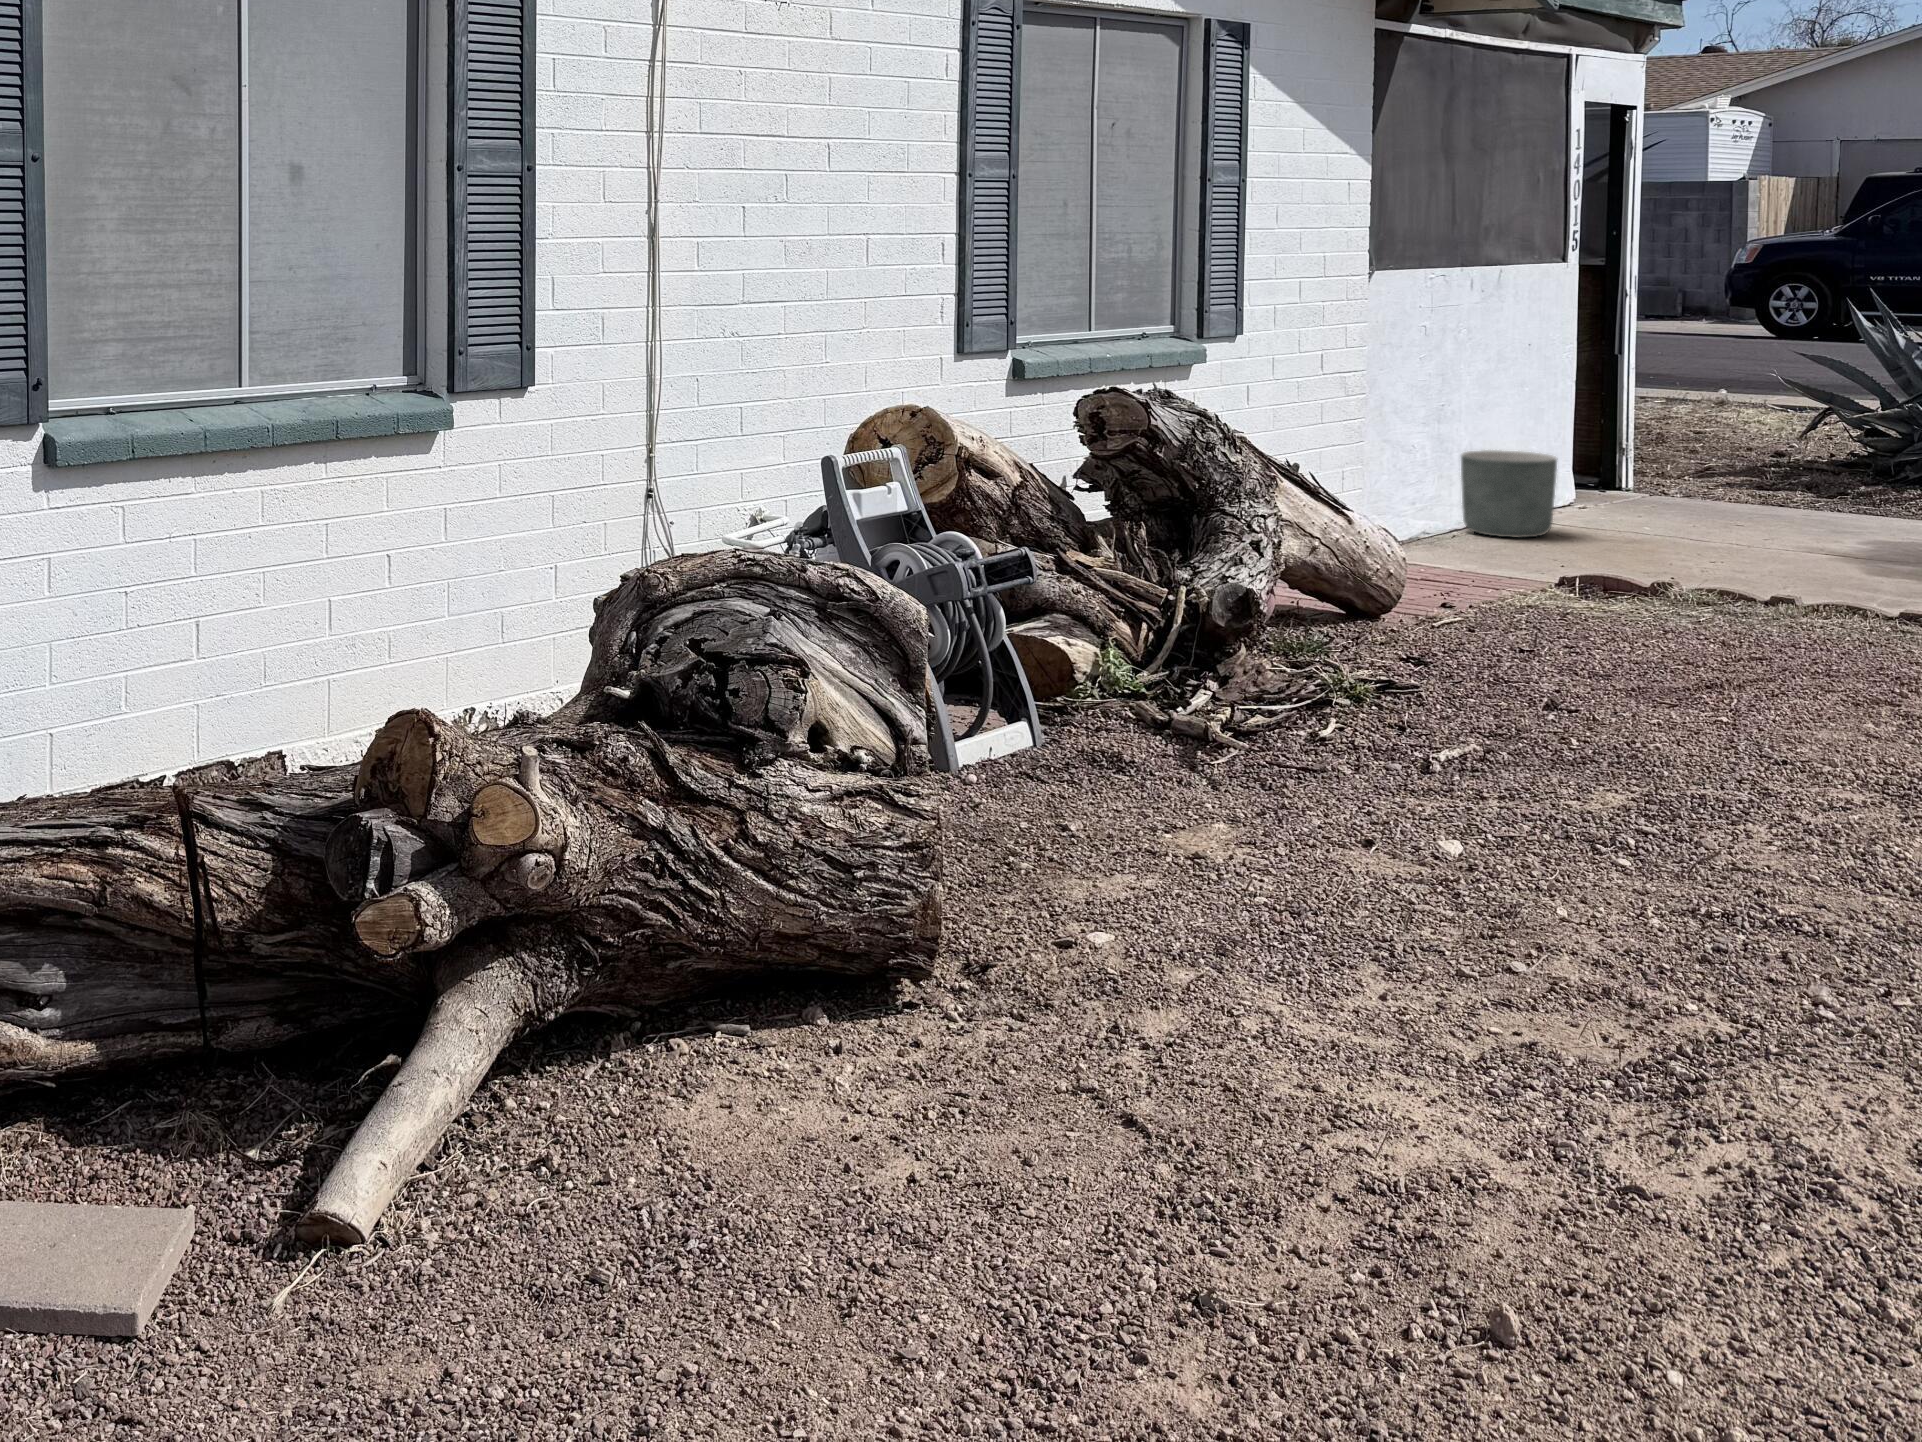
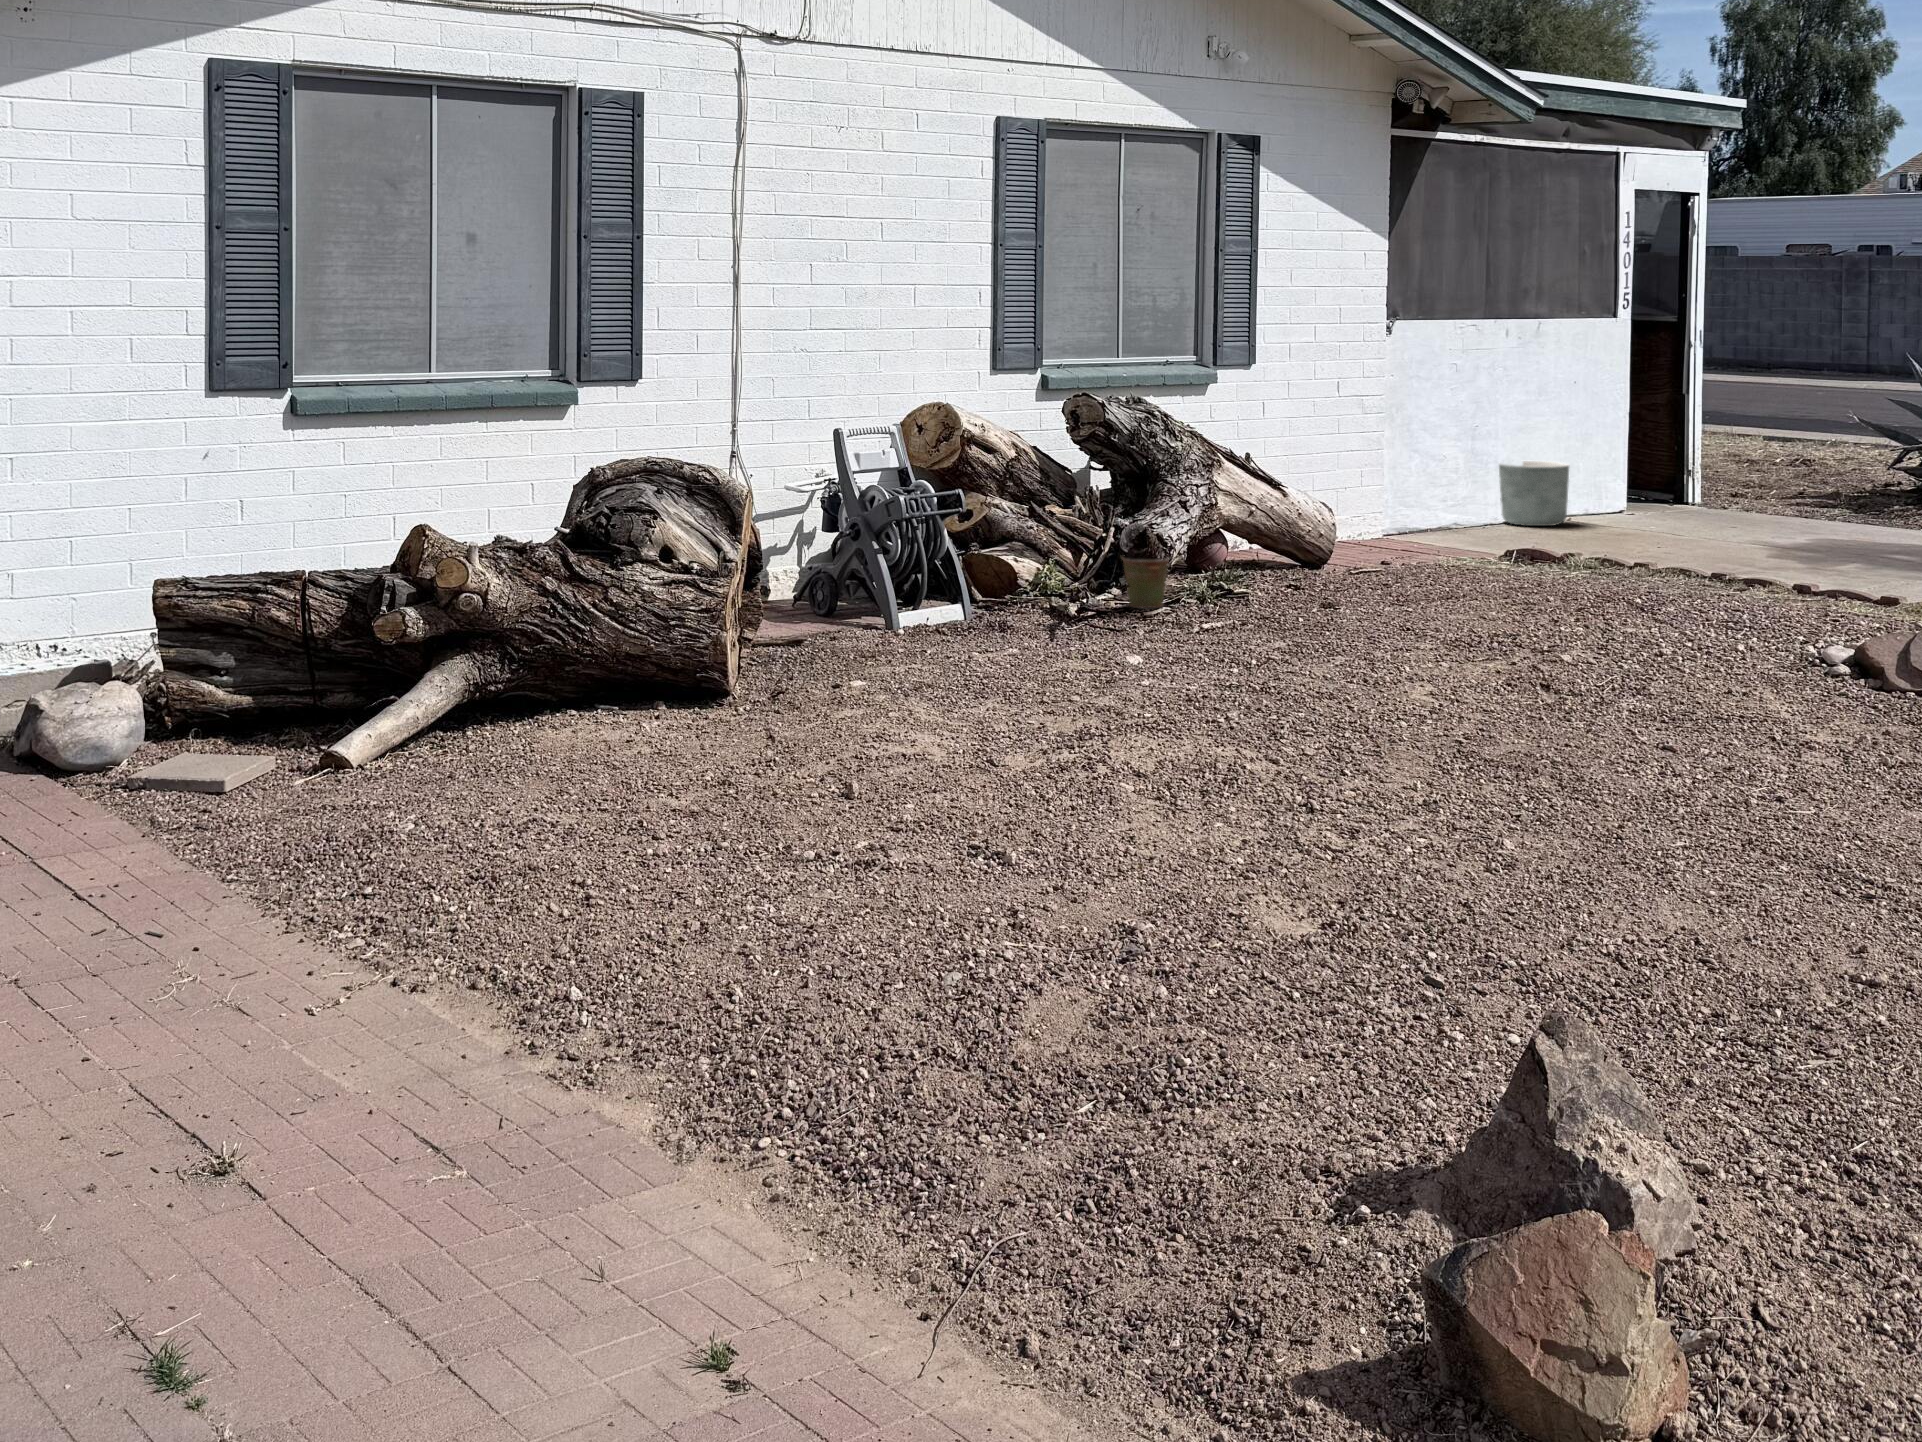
bucket: none [1200,629,1280,712] -> present [1122,555,1173,608]

